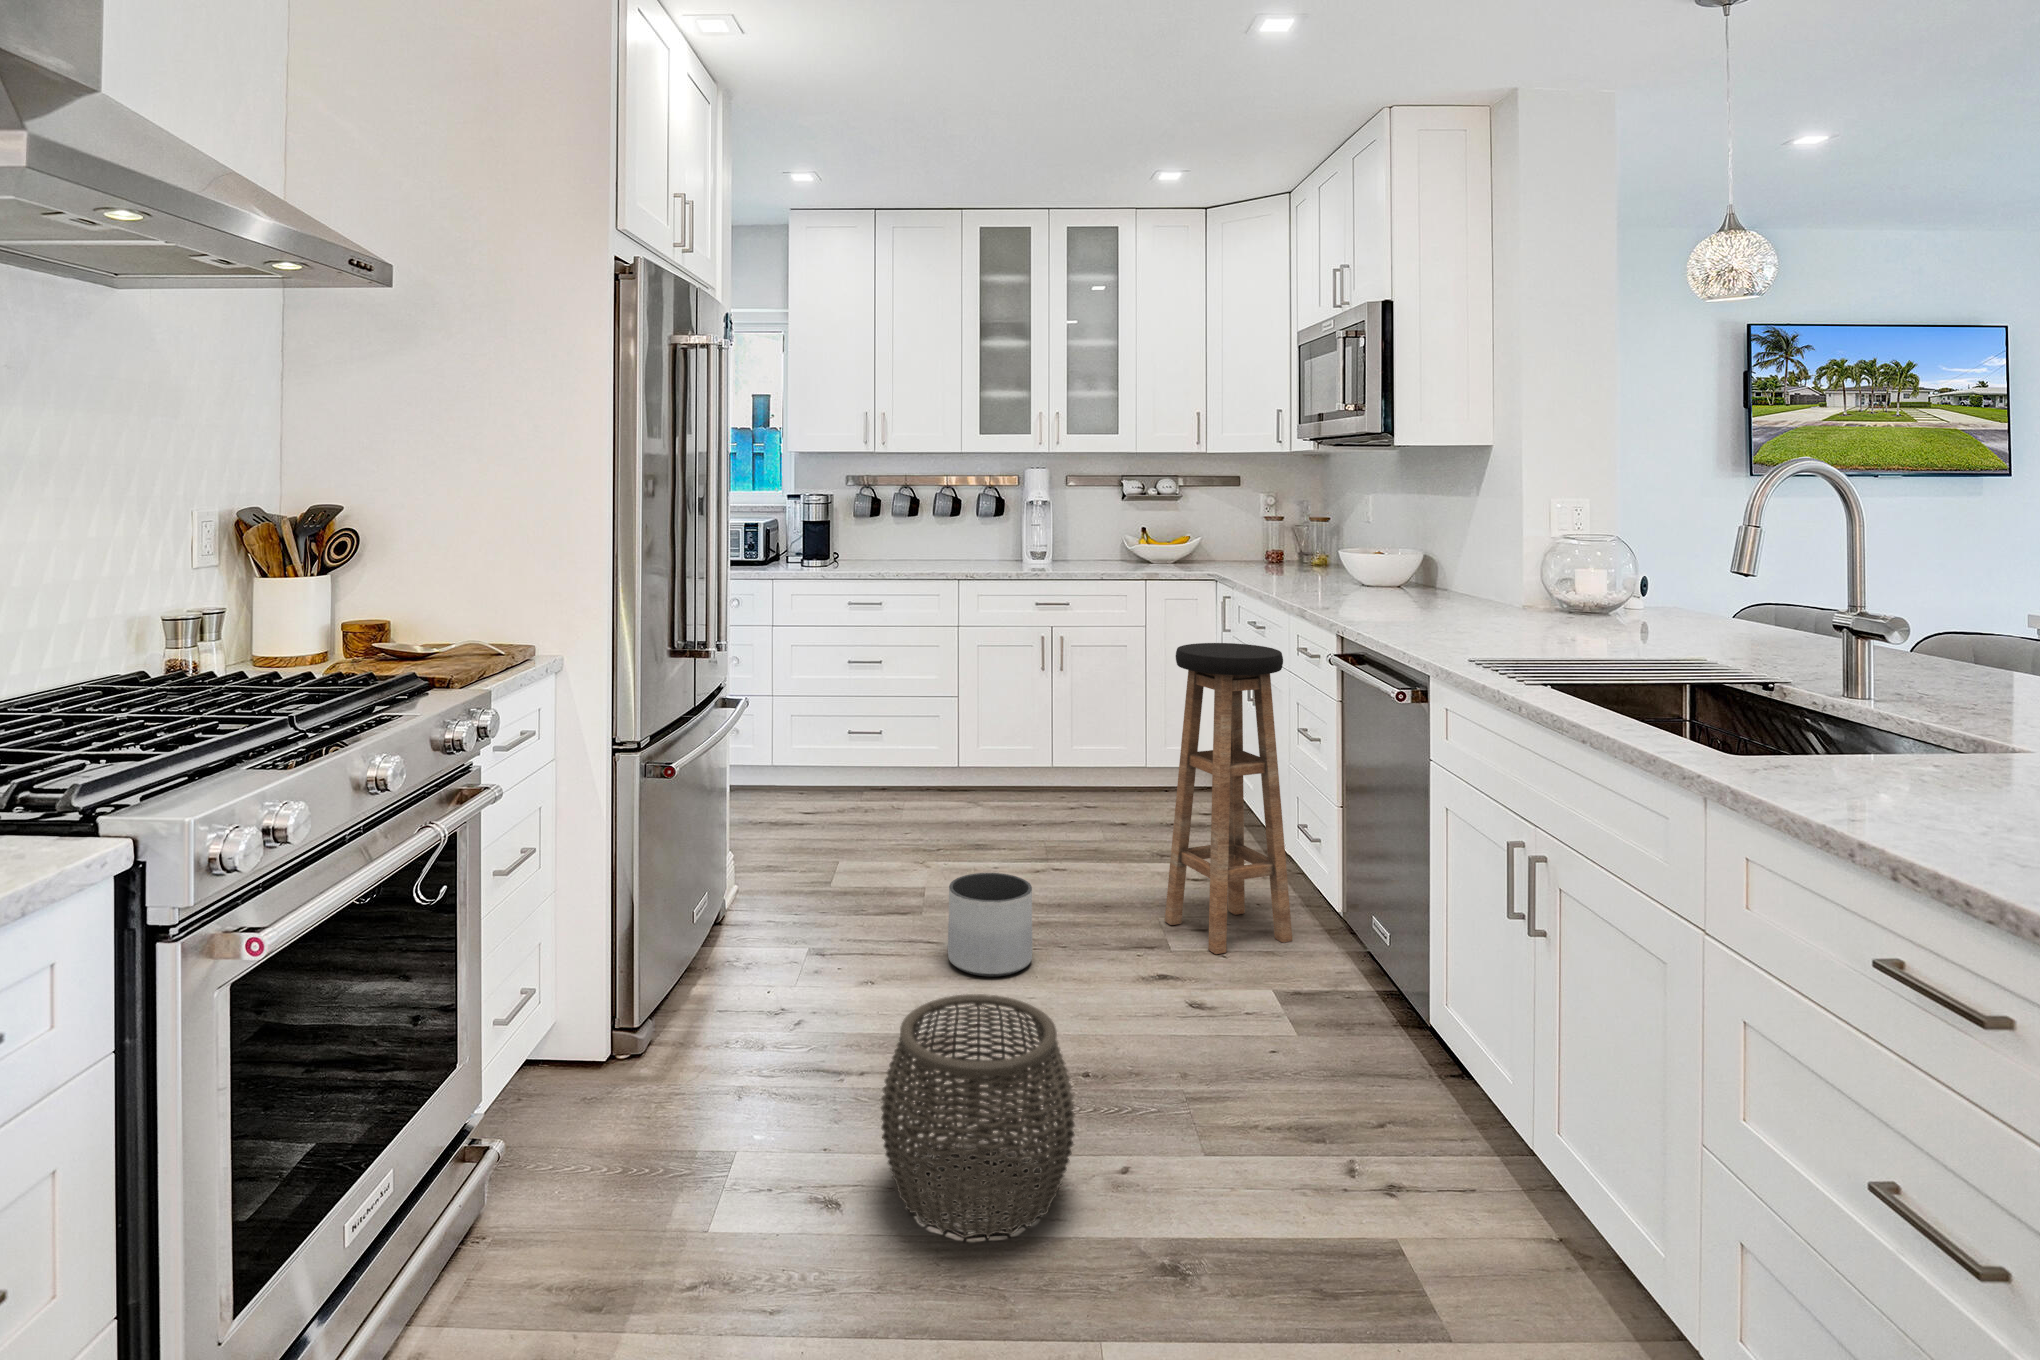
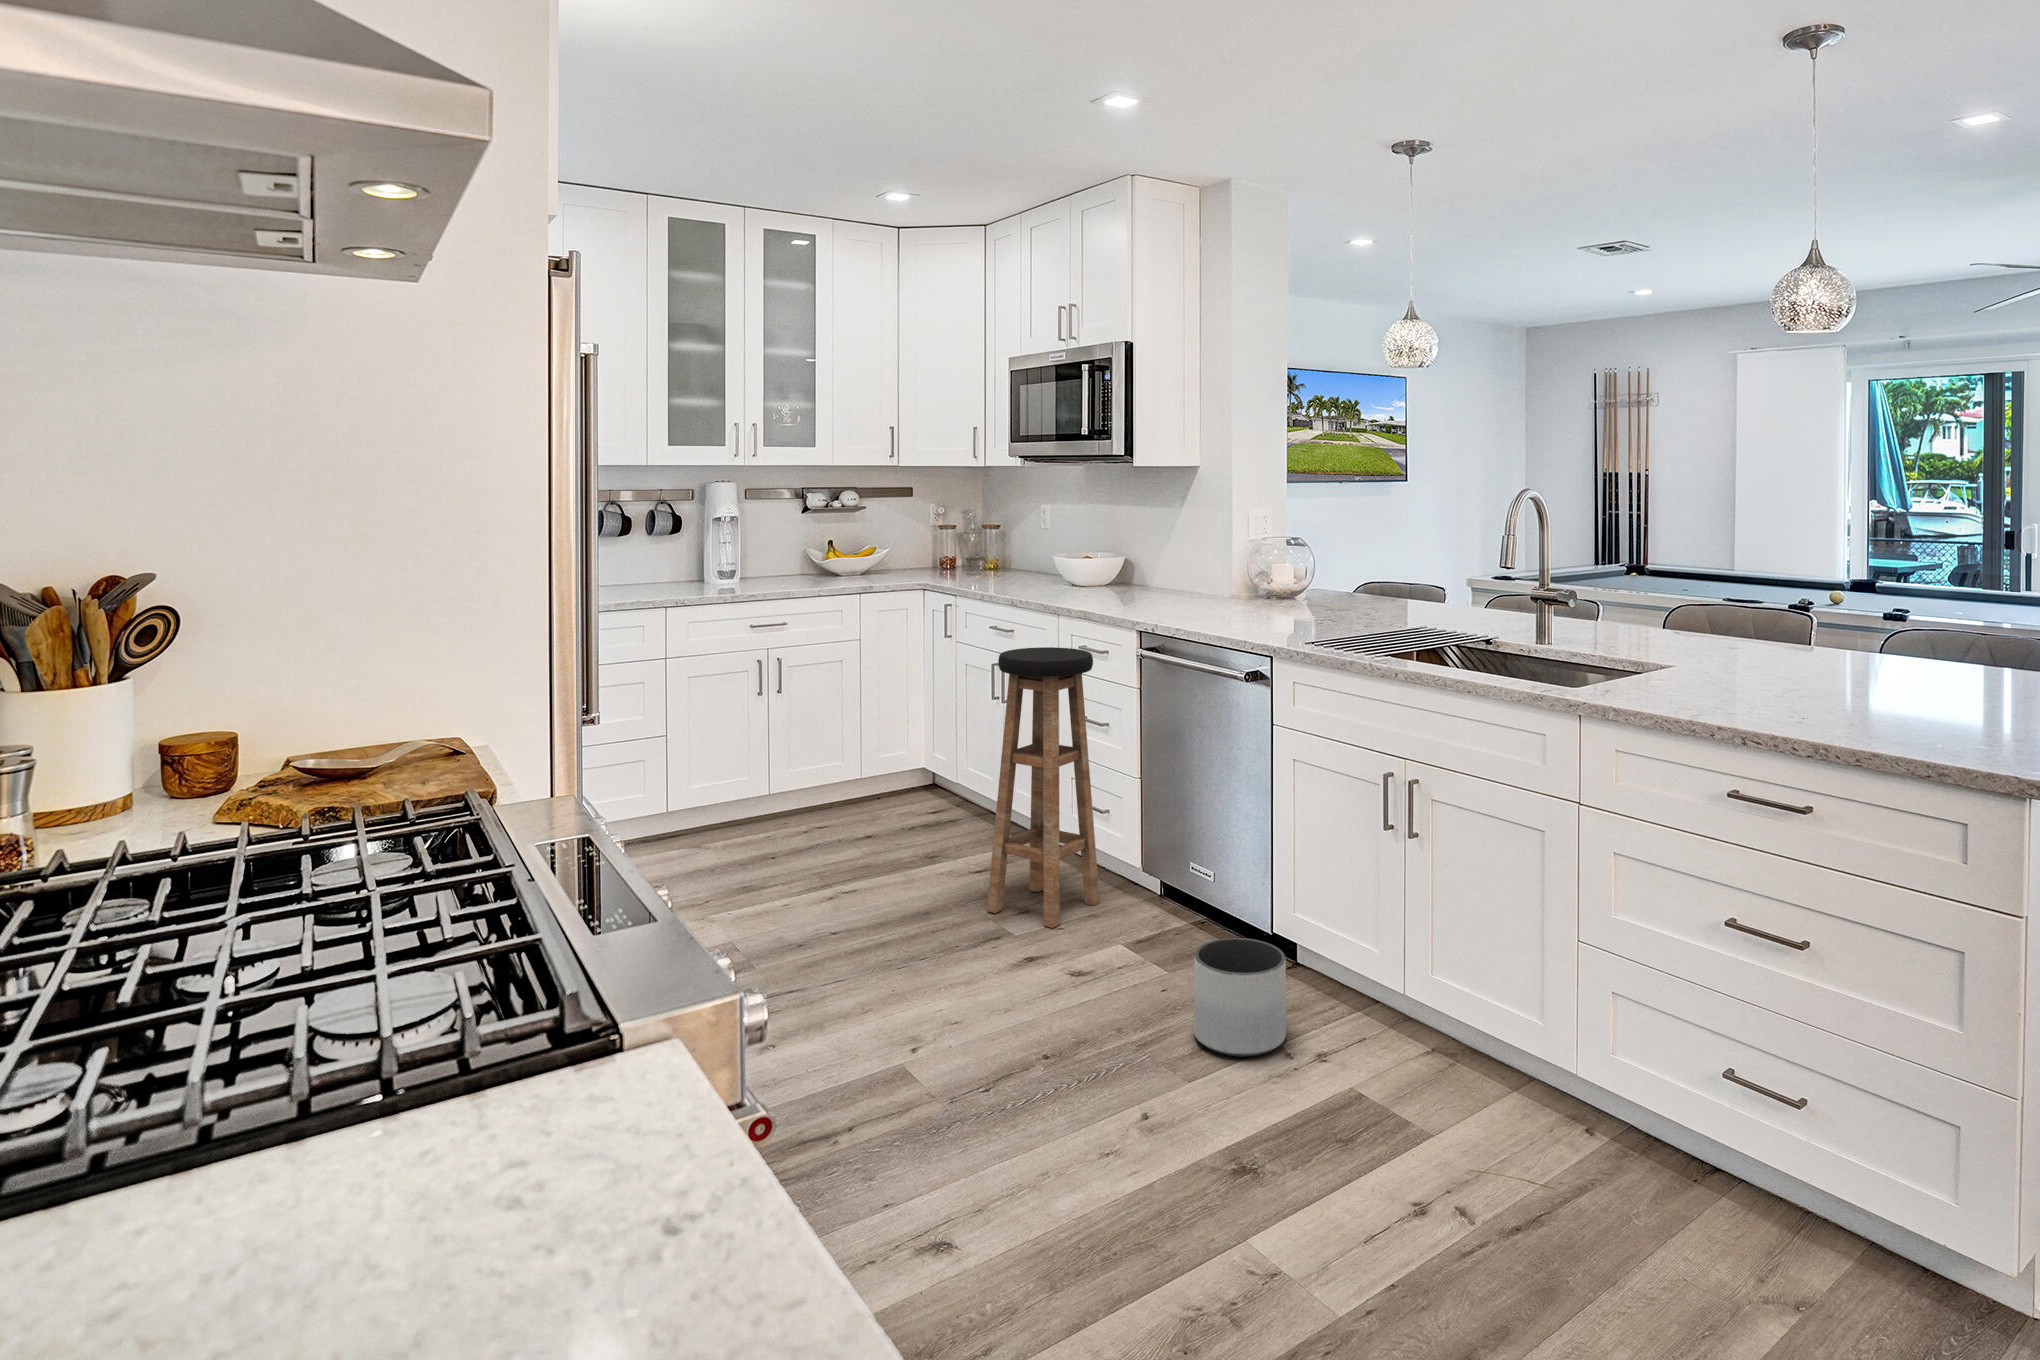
planter: present [948,873,1032,977] -> present [1193,938,1286,1057]
woven basket: present [881,994,1075,1238] -> none [960,991,1140,1213]

